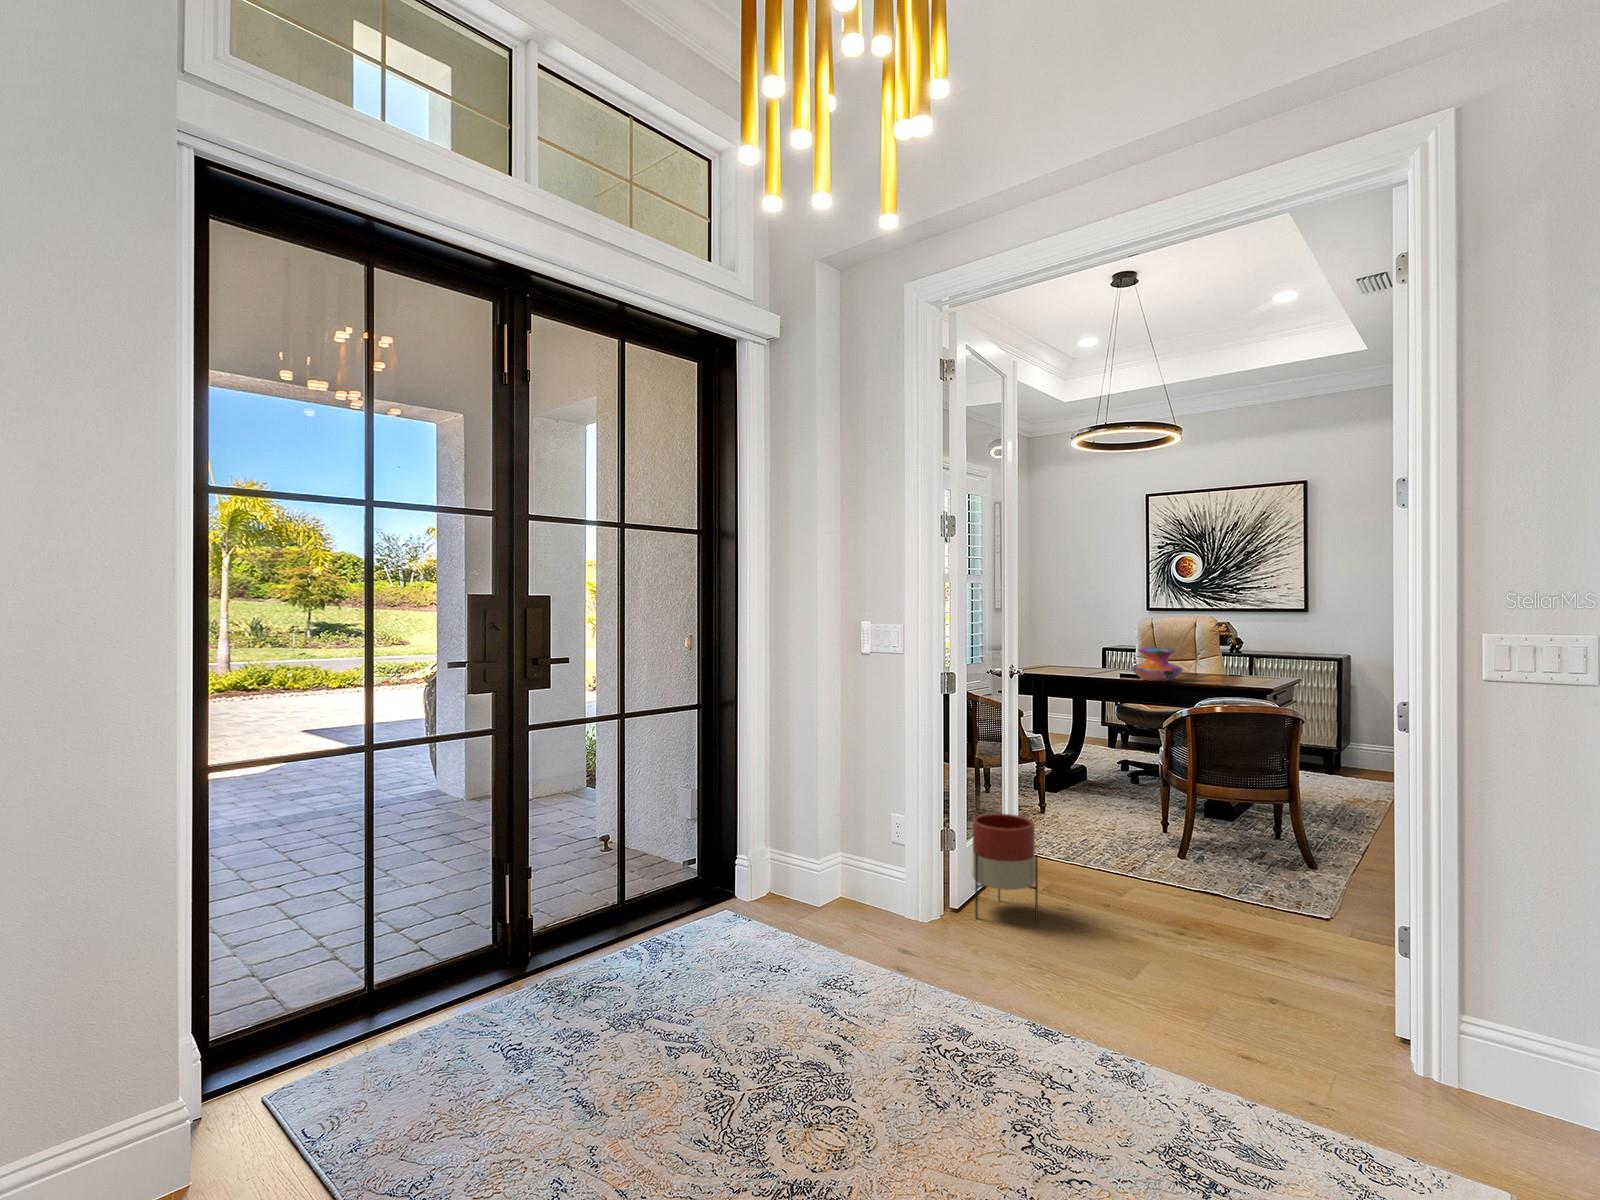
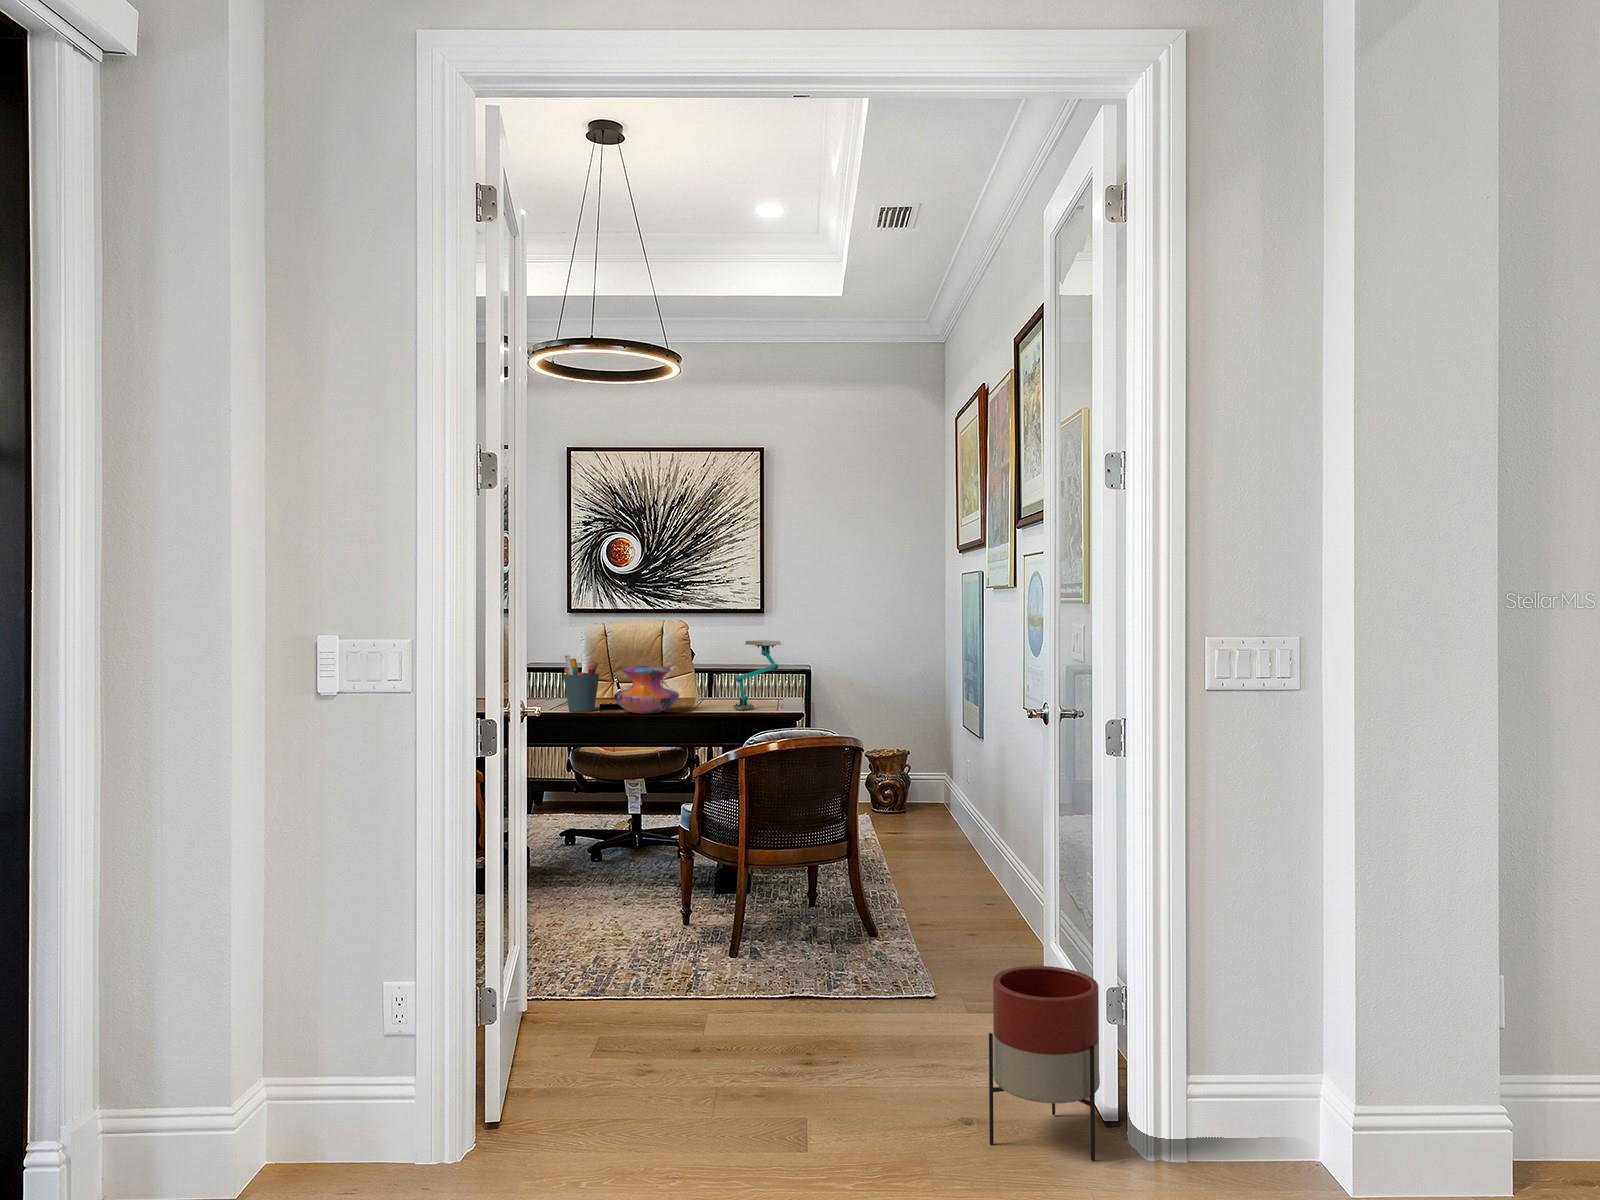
desk lamp: none [1228,632,1263,684] -> present [733,640,781,710]
pen holder: none [1102,638,1128,678] -> present [563,655,599,712]
planter: present [972,813,1038,920] -> present [989,966,1100,1161]

